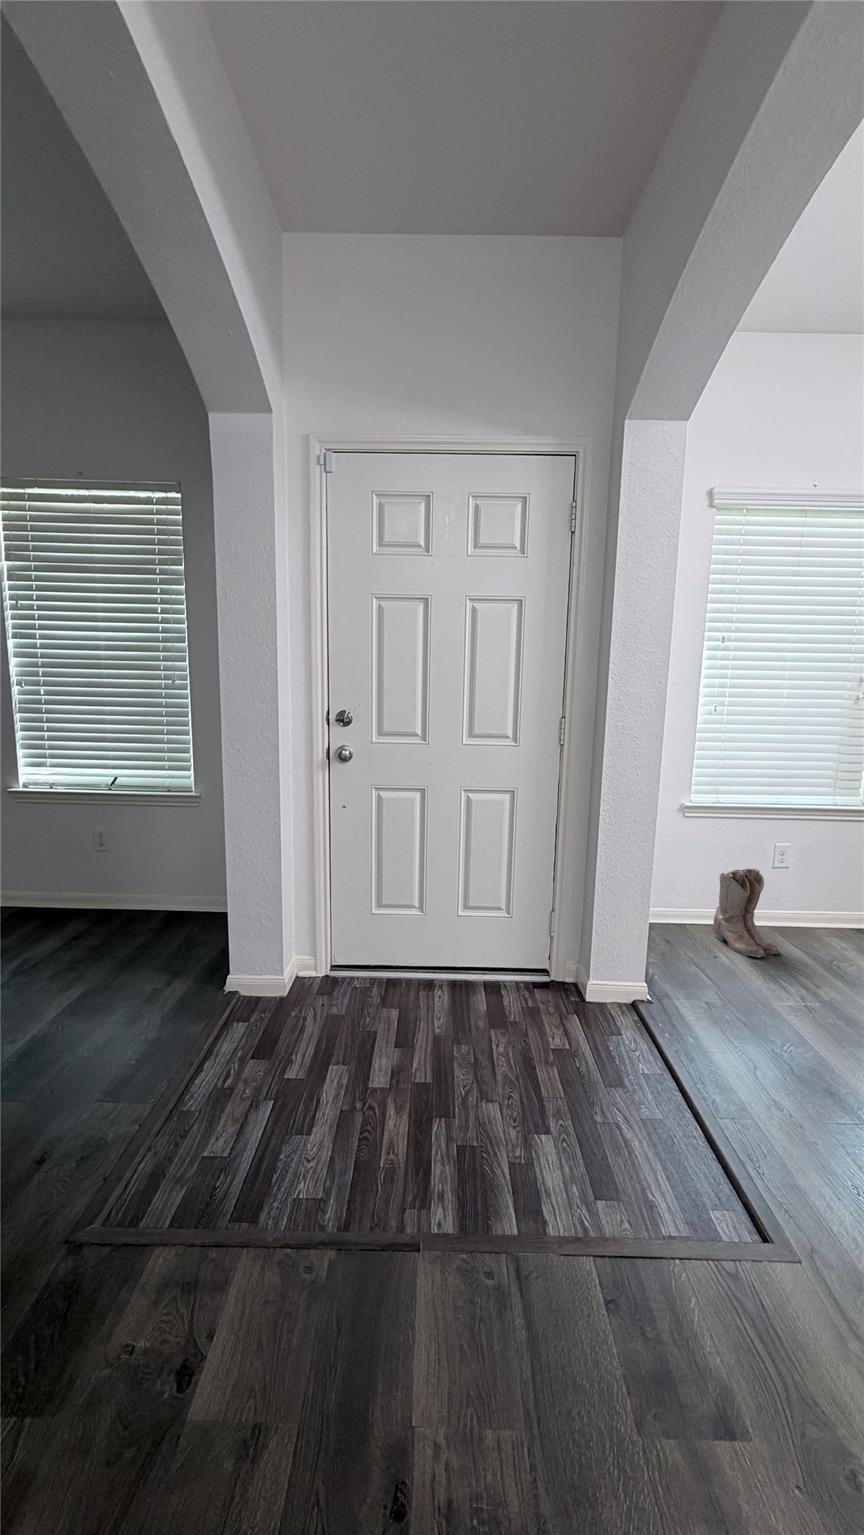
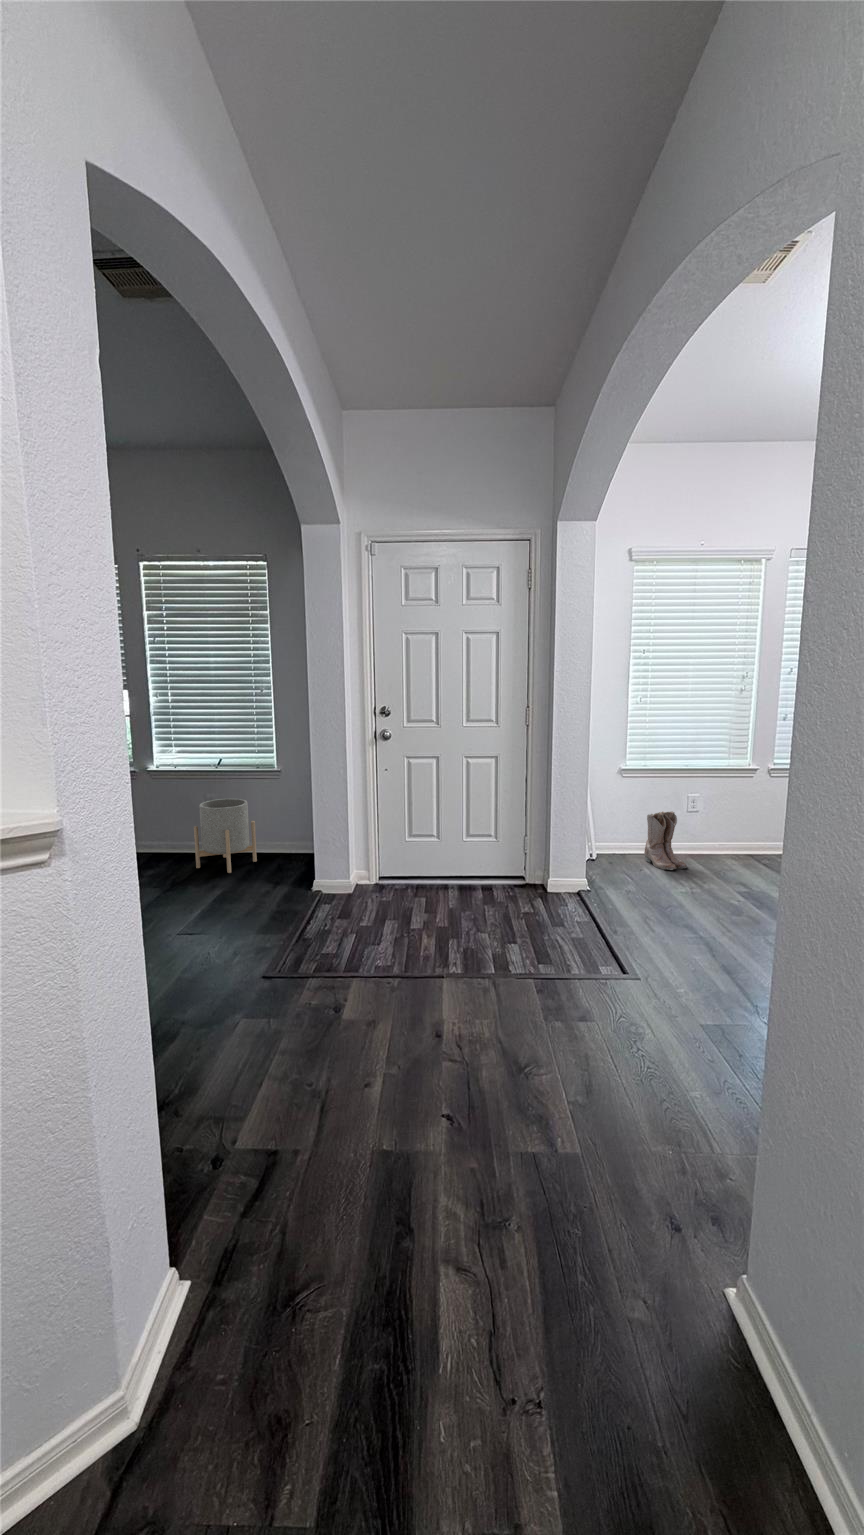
planter: none [64,835,161,949] -> present [194,799,257,873]

